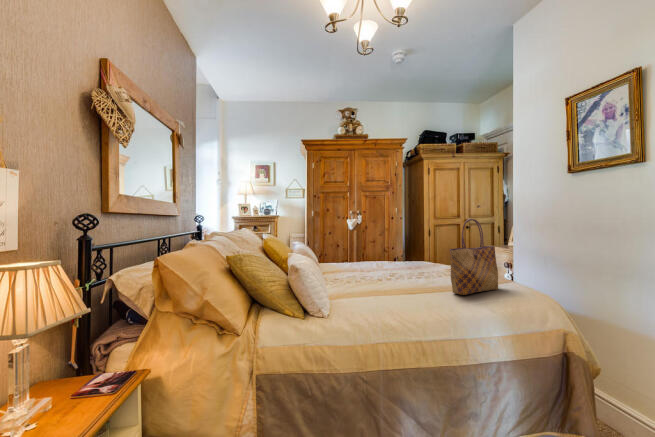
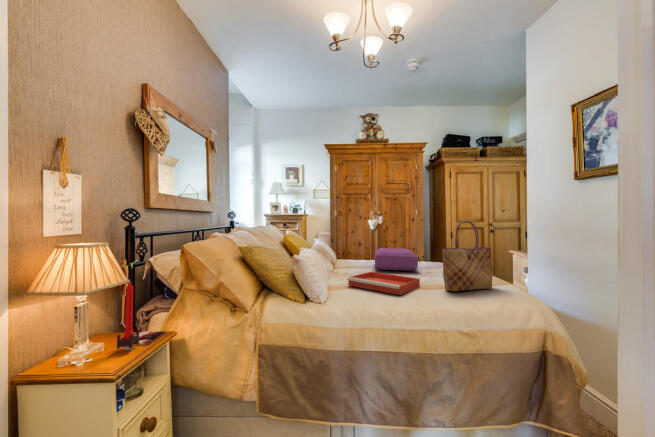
pillow: none [365,249,414,273] -> present [375,248,418,271]
tray: none [348,277,424,303] -> present [347,272,420,295]
candle: none [70,312,102,403] -> present [117,282,139,350]

